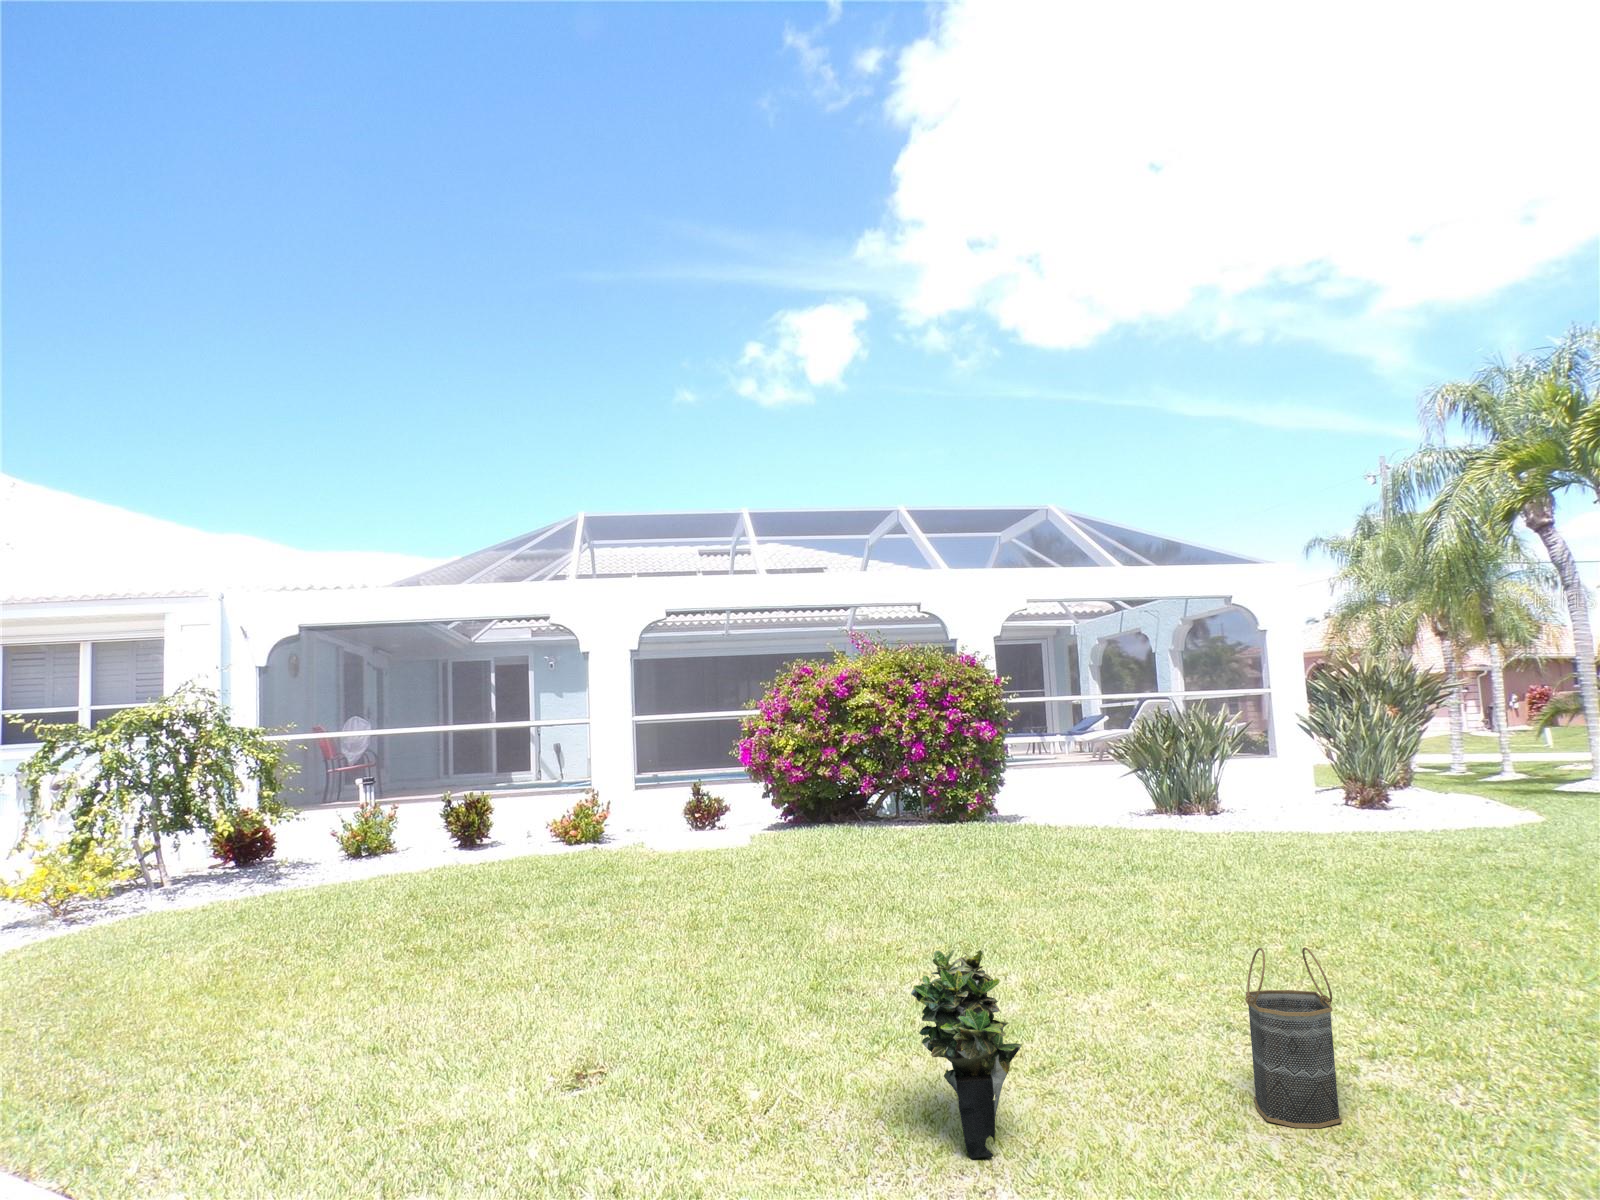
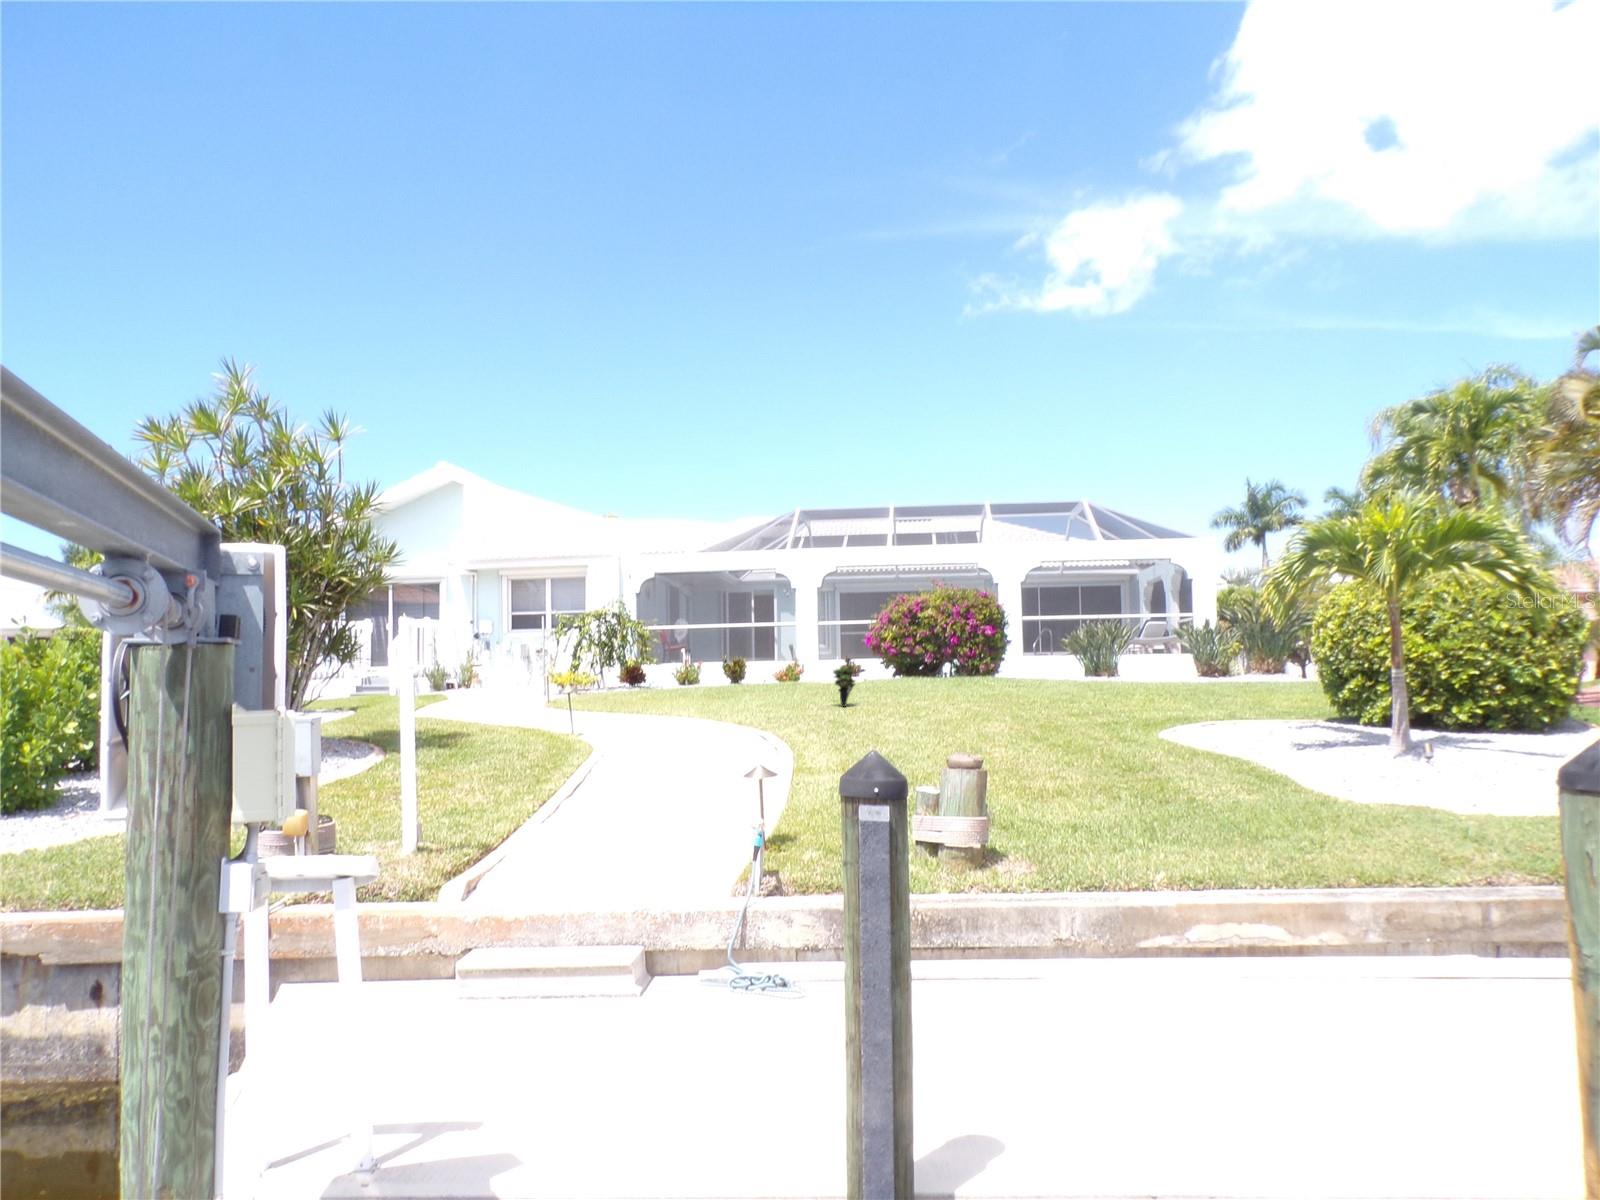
basket: present [1245,947,1342,1128] -> none [914,666,934,706]

